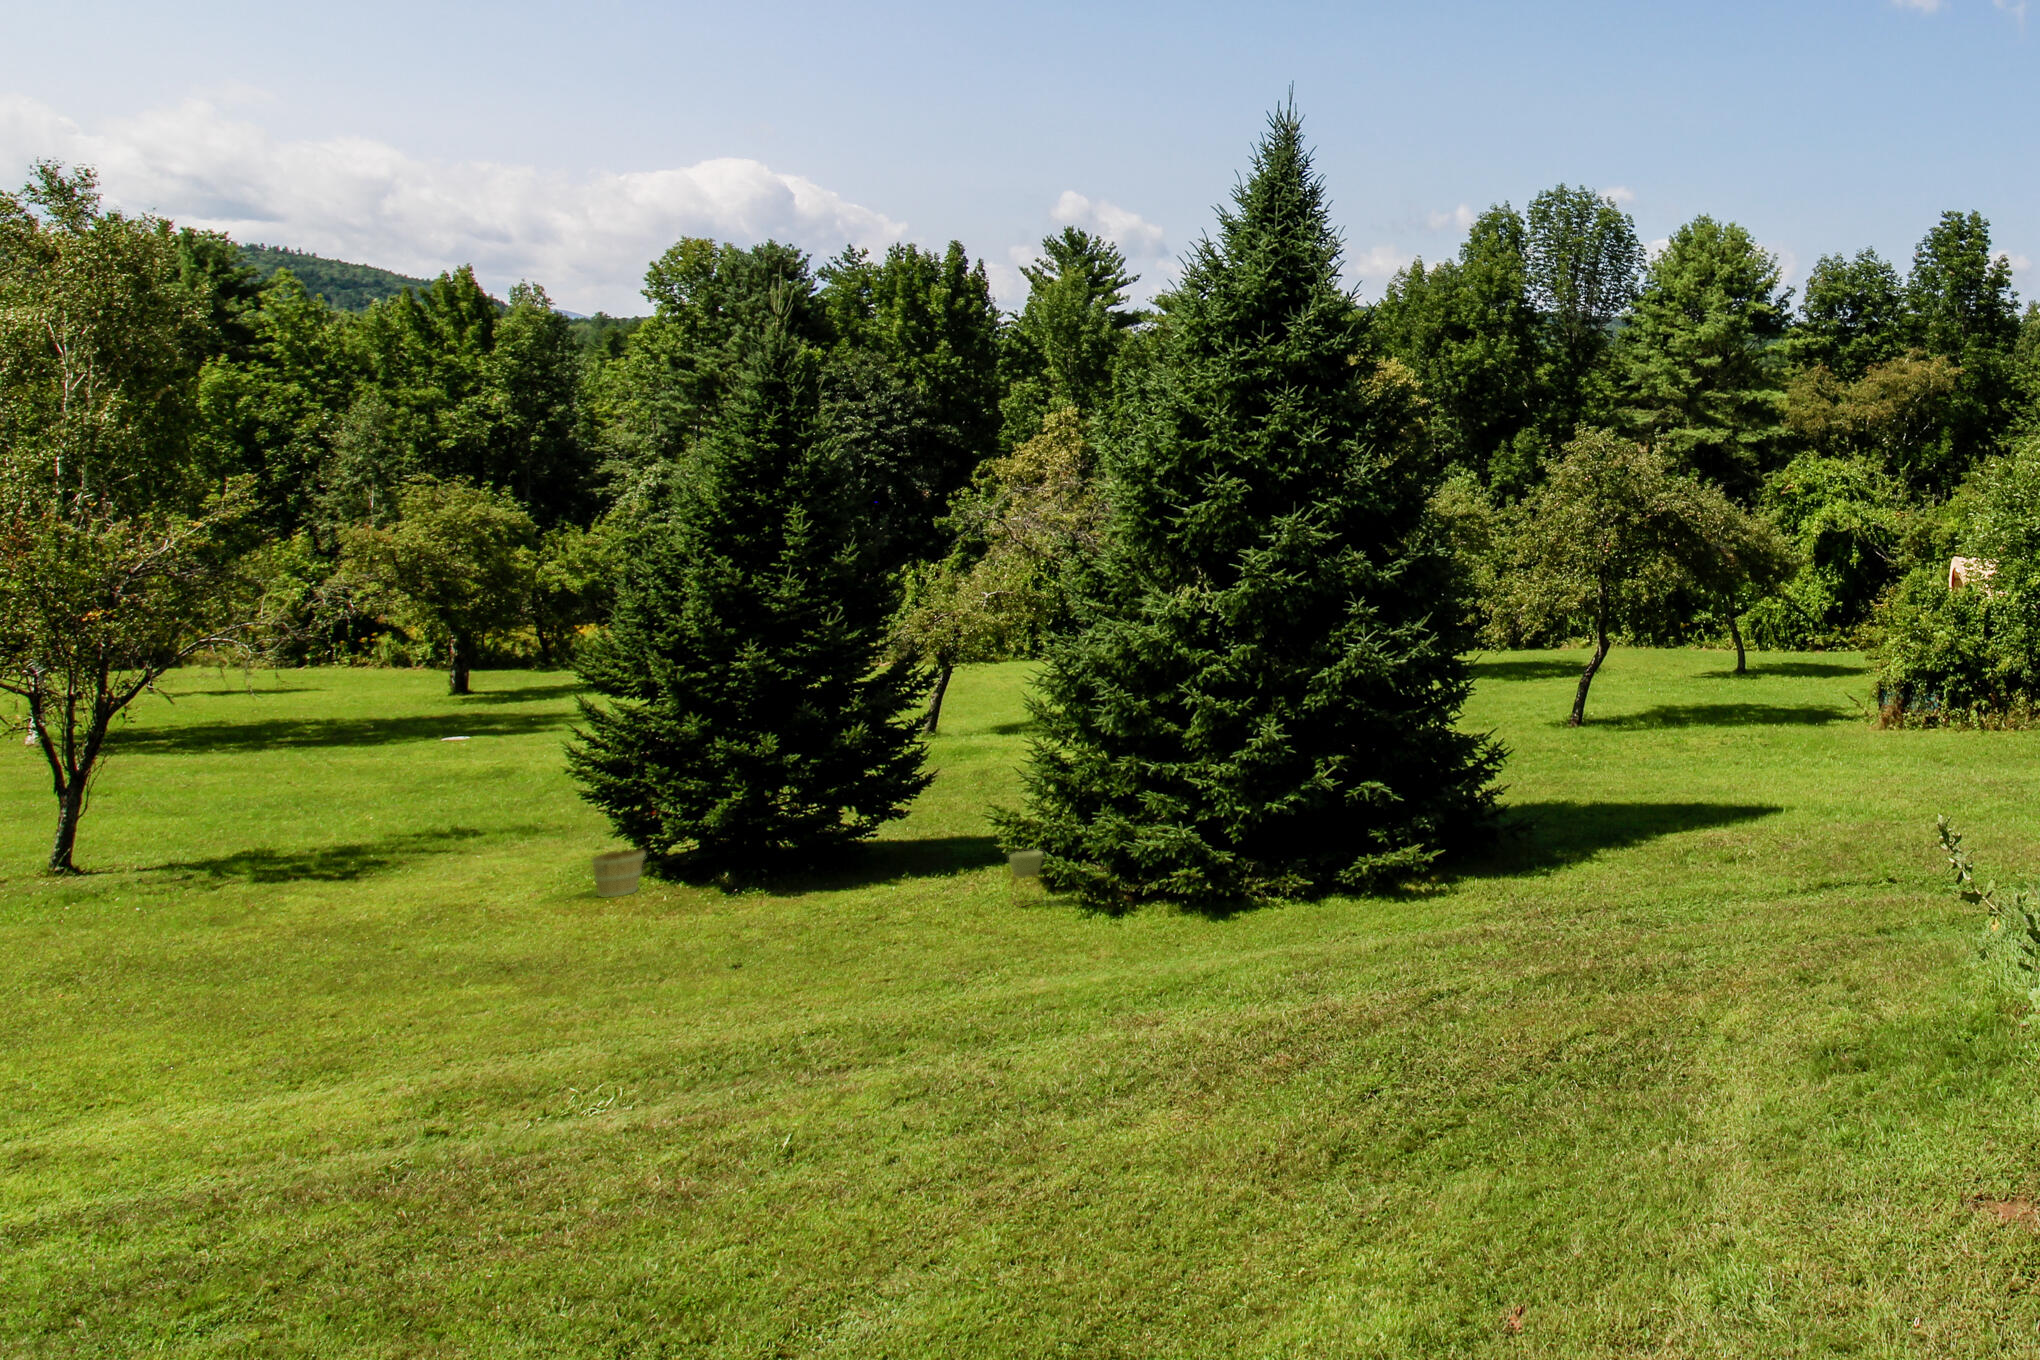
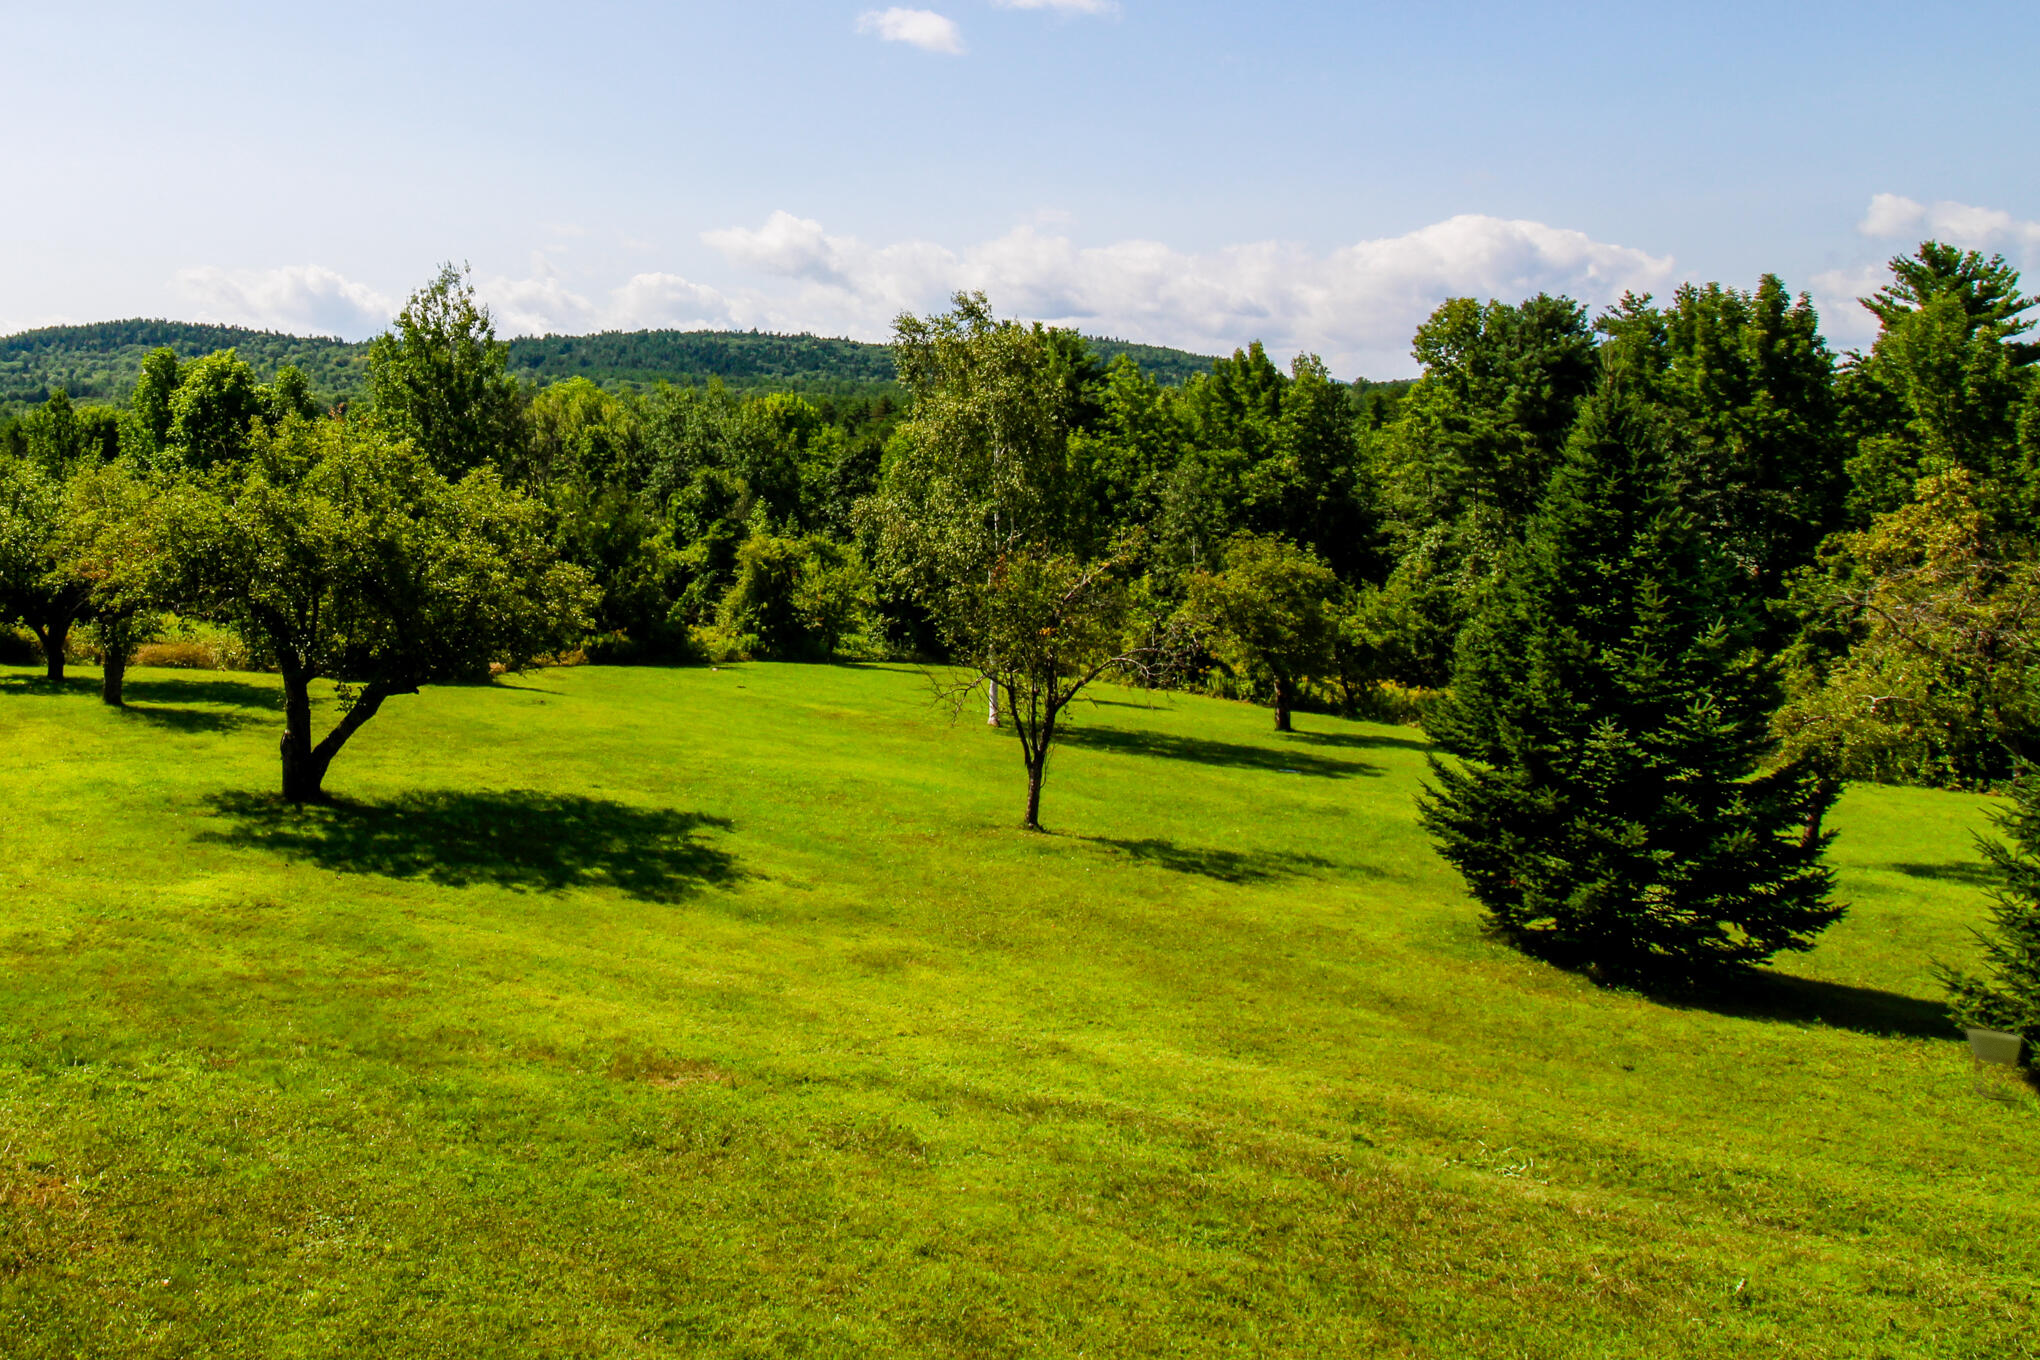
wooden bucket: present [592,850,645,897] -> none [1450,912,1504,960]

